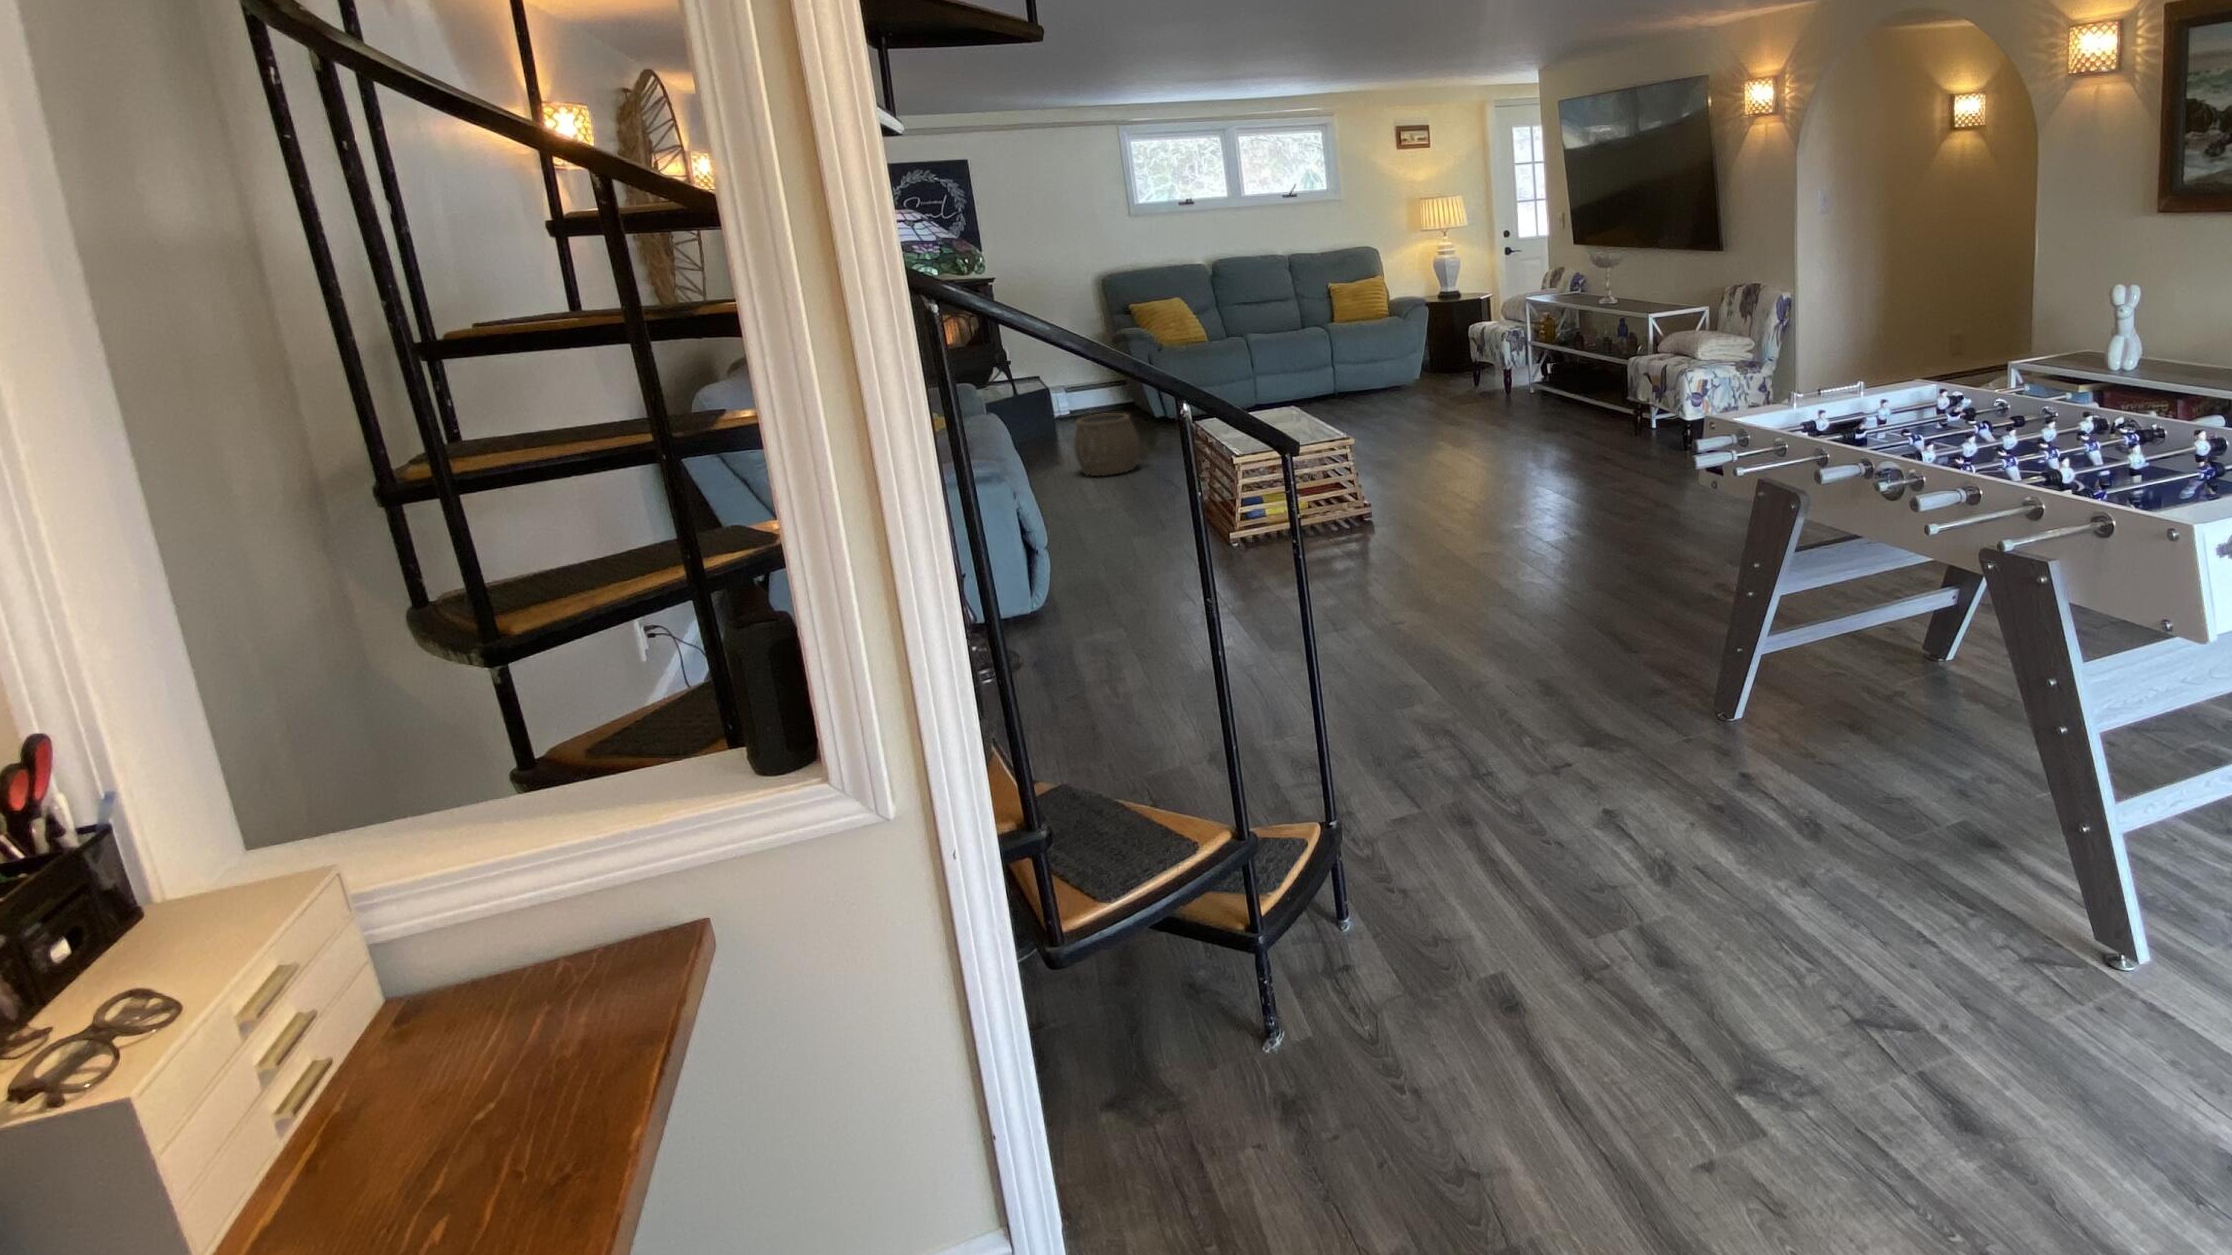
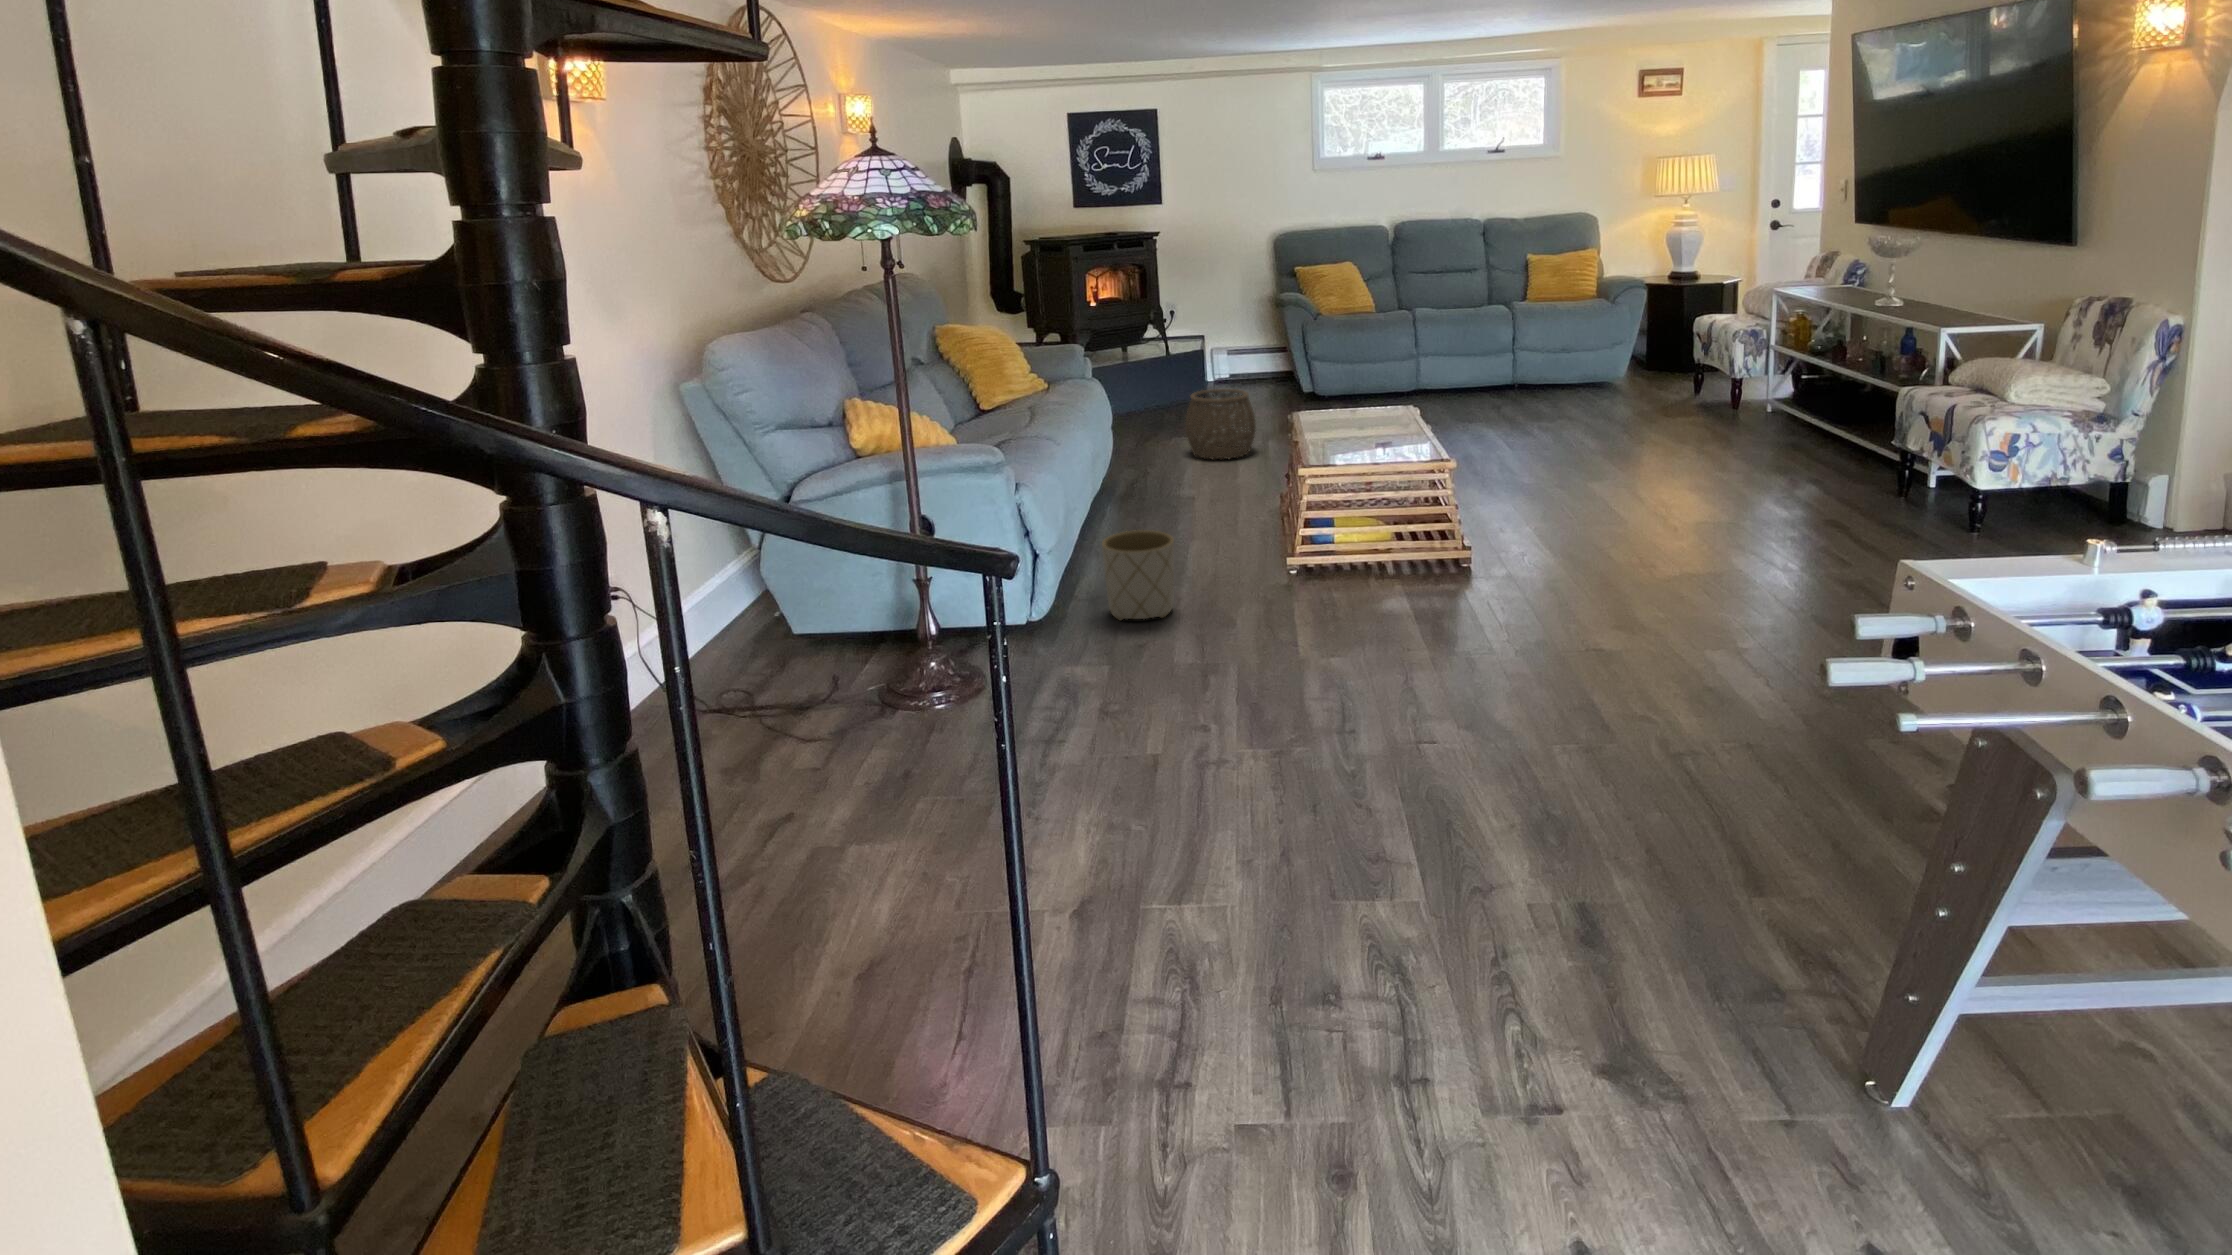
planter: none [1086,517,1150,592] -> present [1102,530,1174,620]

